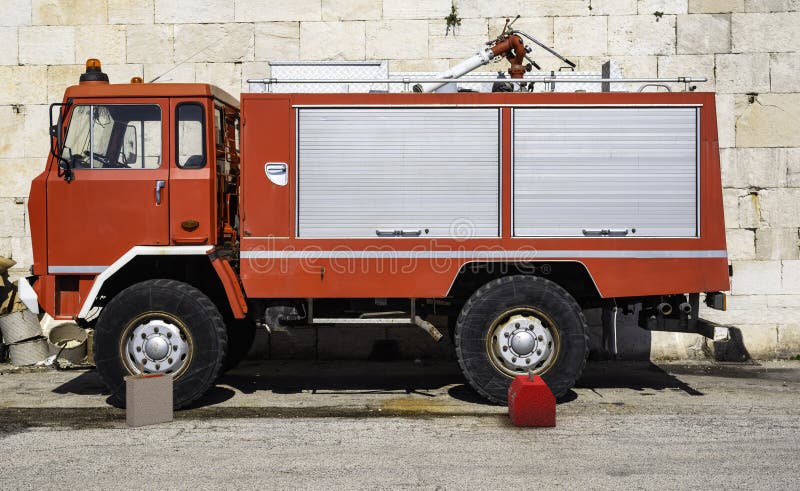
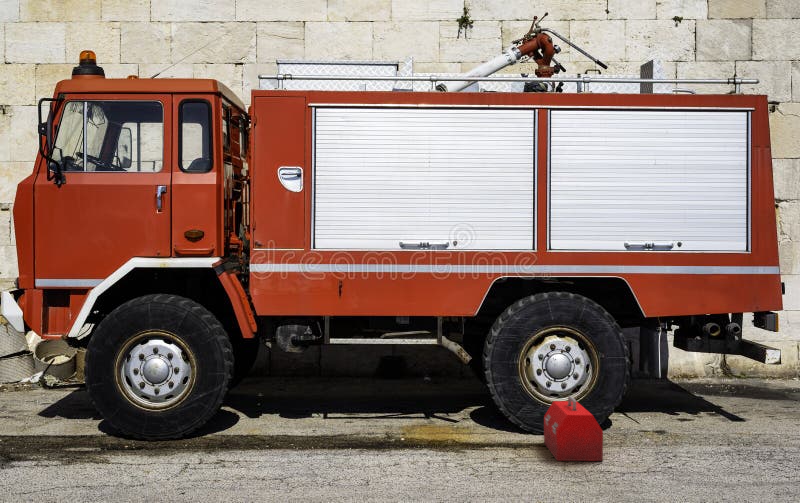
backpack: present [709,325,760,364] -> none [724,340,785,382]
storage bin: present [124,362,173,427] -> none [119,388,174,463]

